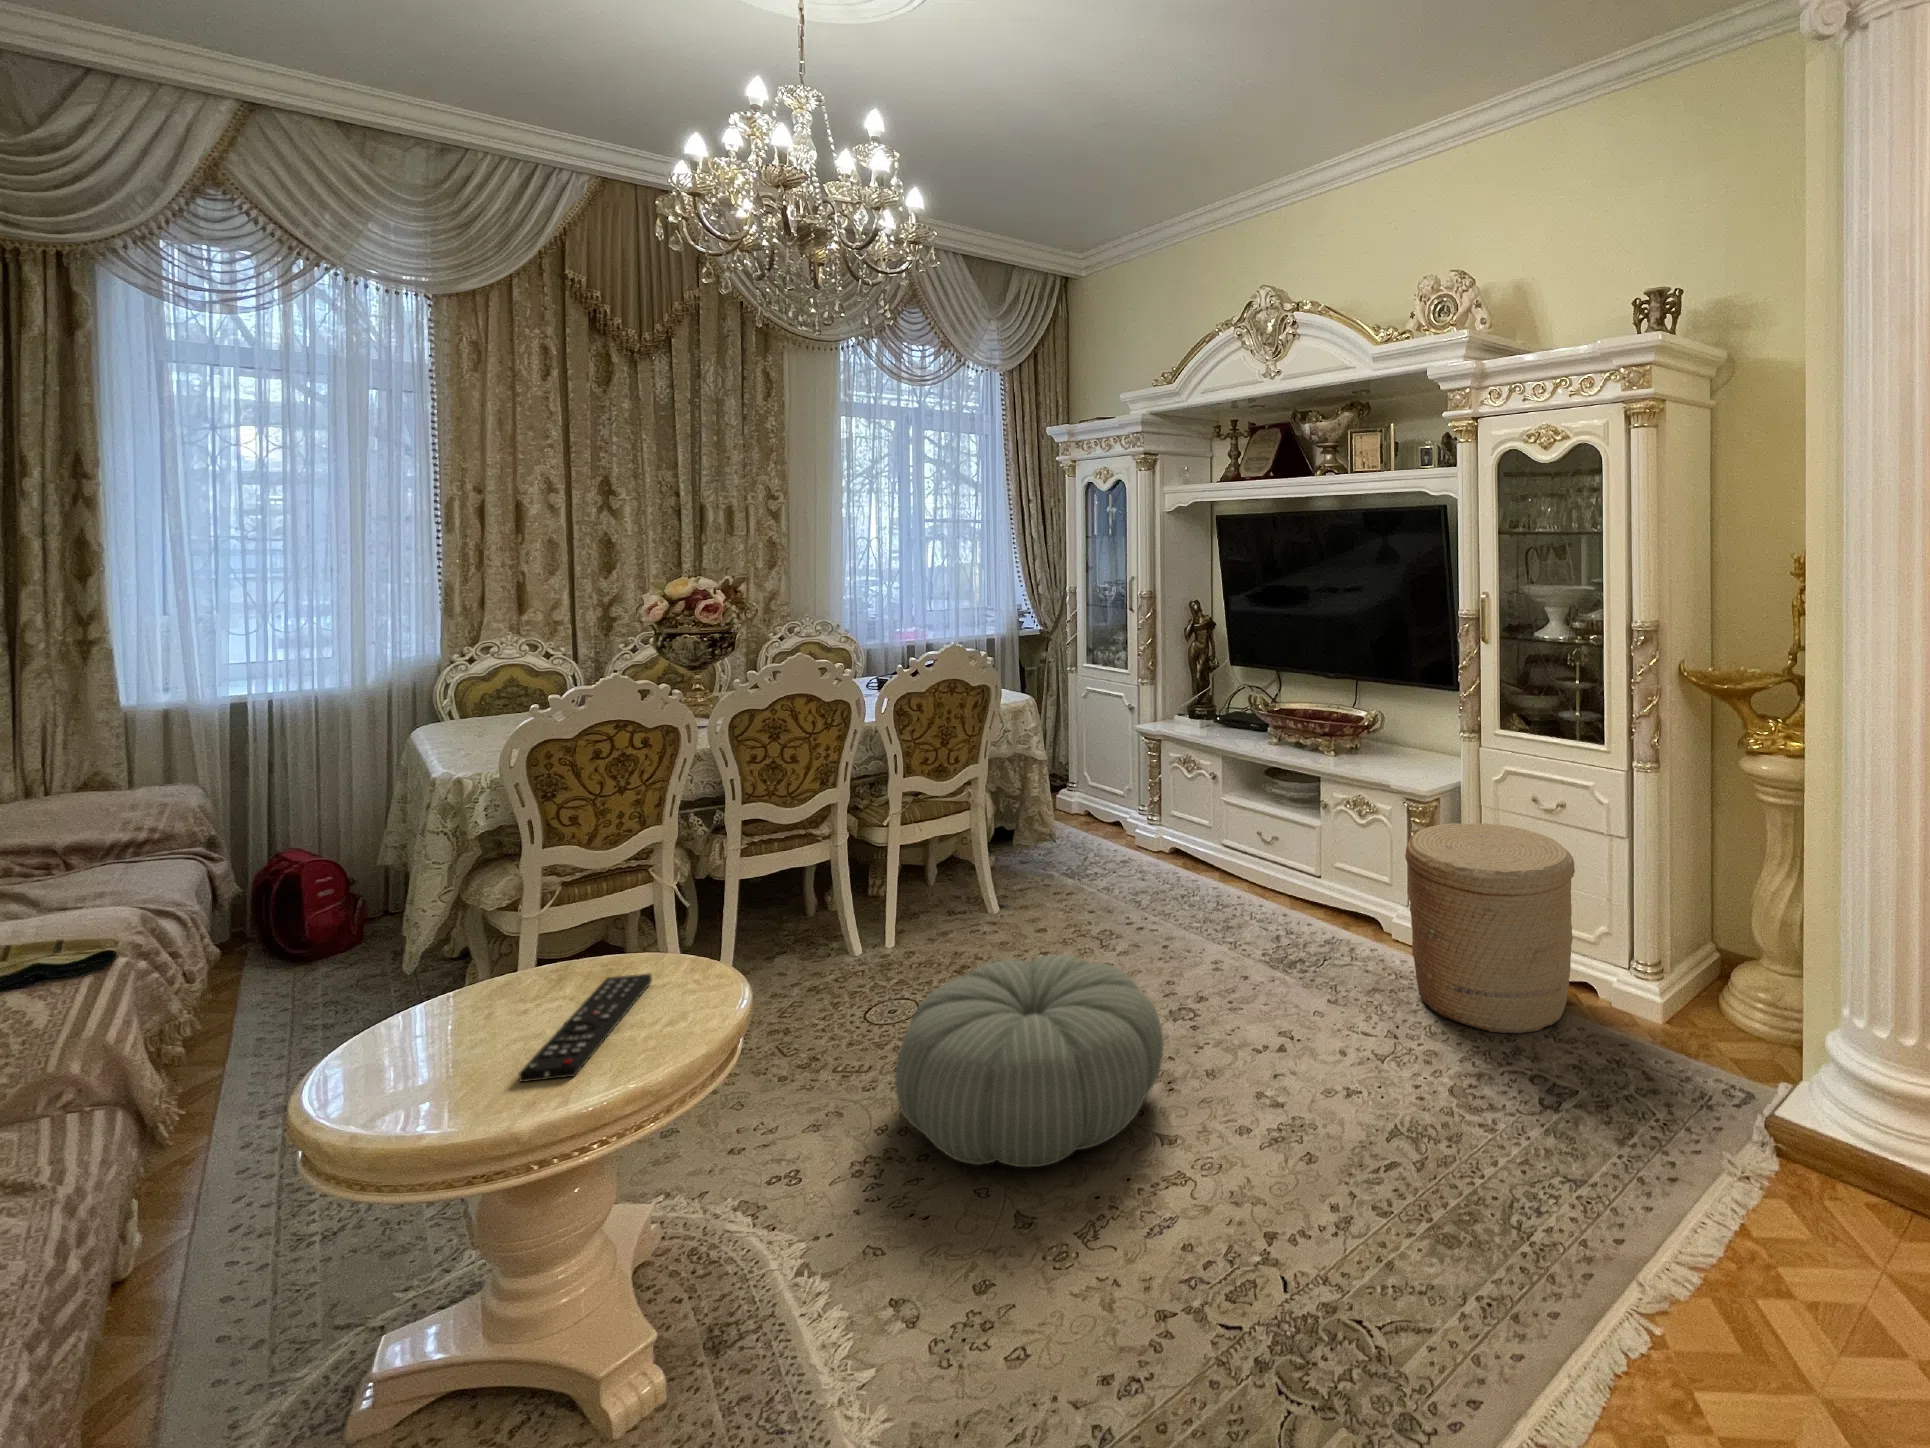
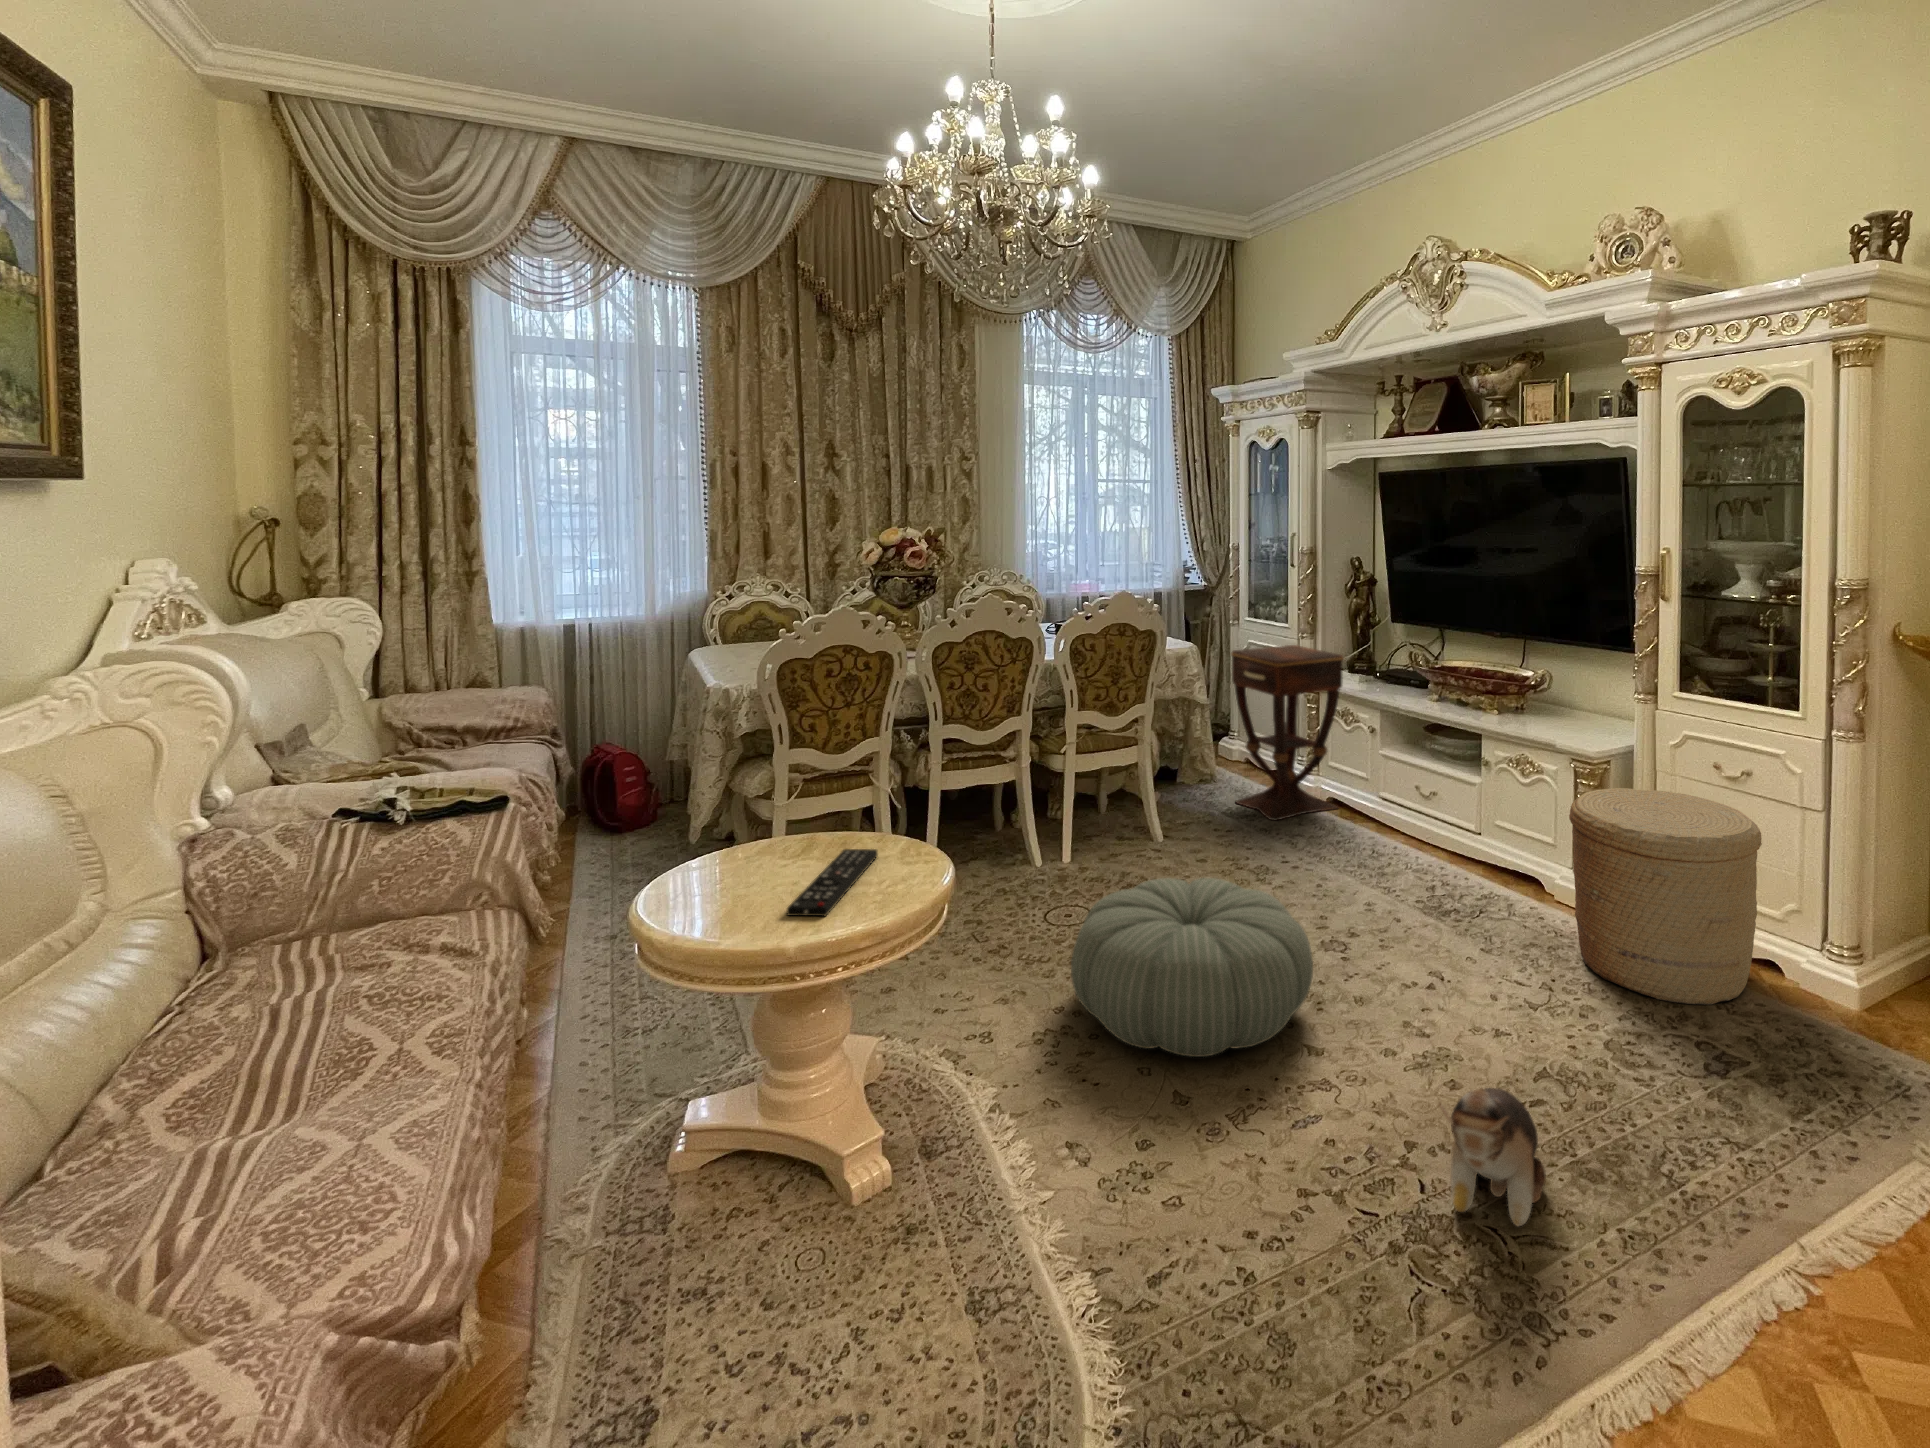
side table: none [1069,690,1183,874] -> present [1231,645,1344,820]
plush toy: none [1305,1166,1408,1318] -> present [1440,1088,1546,1226]

